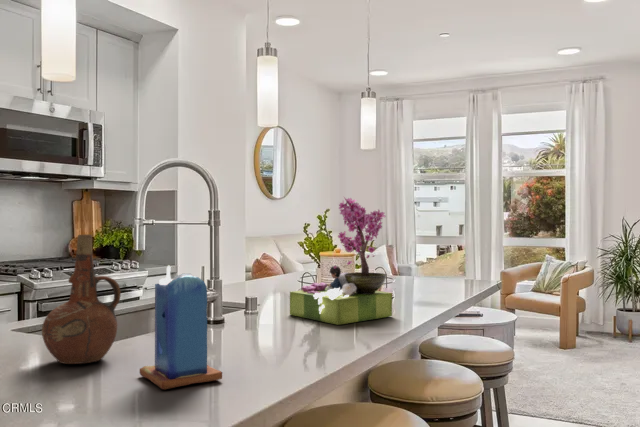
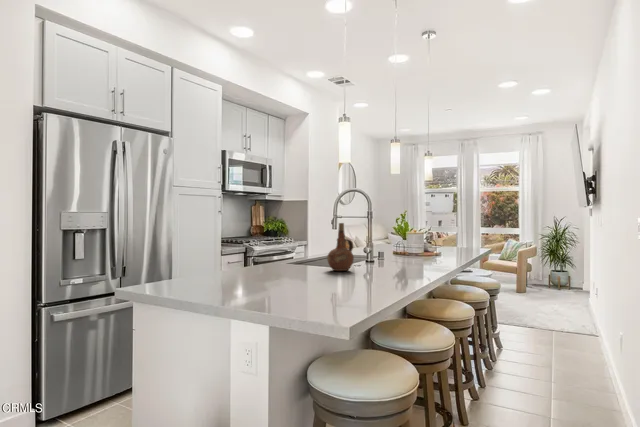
flower arrangement: present [290,198,392,325] -> none [400,207,447,263]
candle: present [140,265,222,389] -> none [370,234,402,277]

